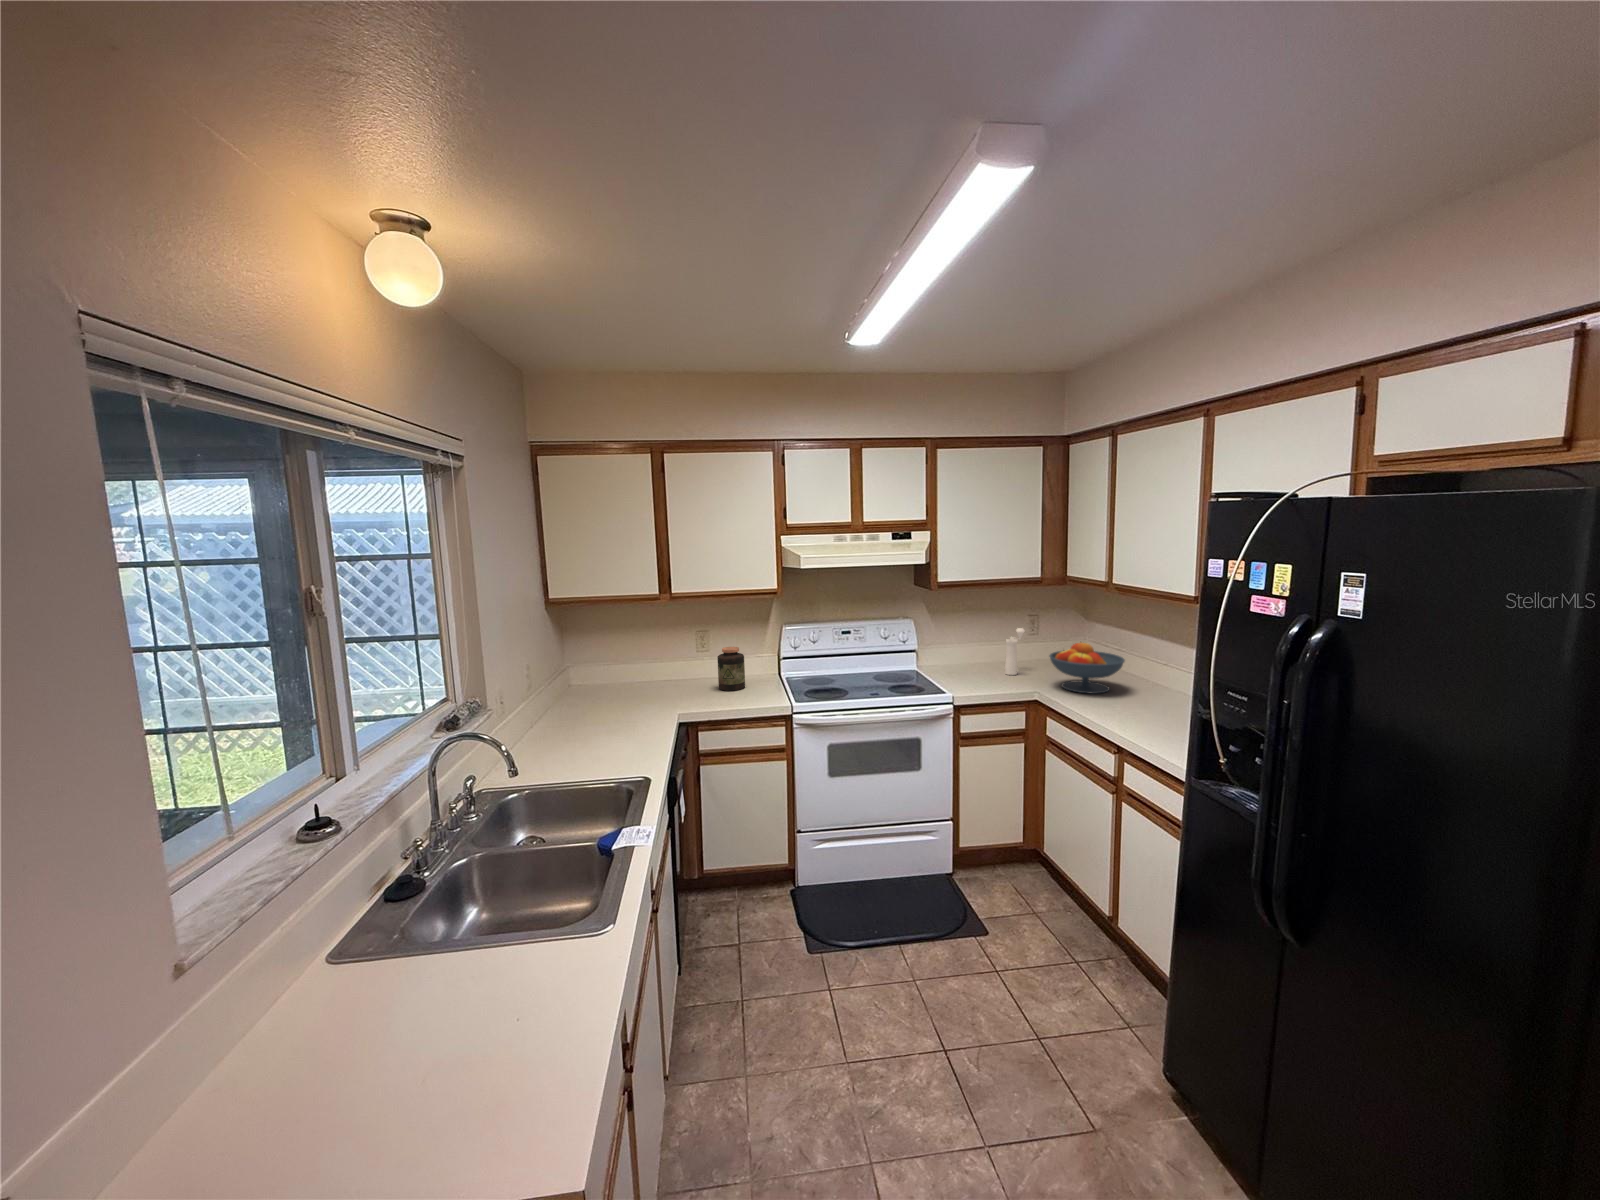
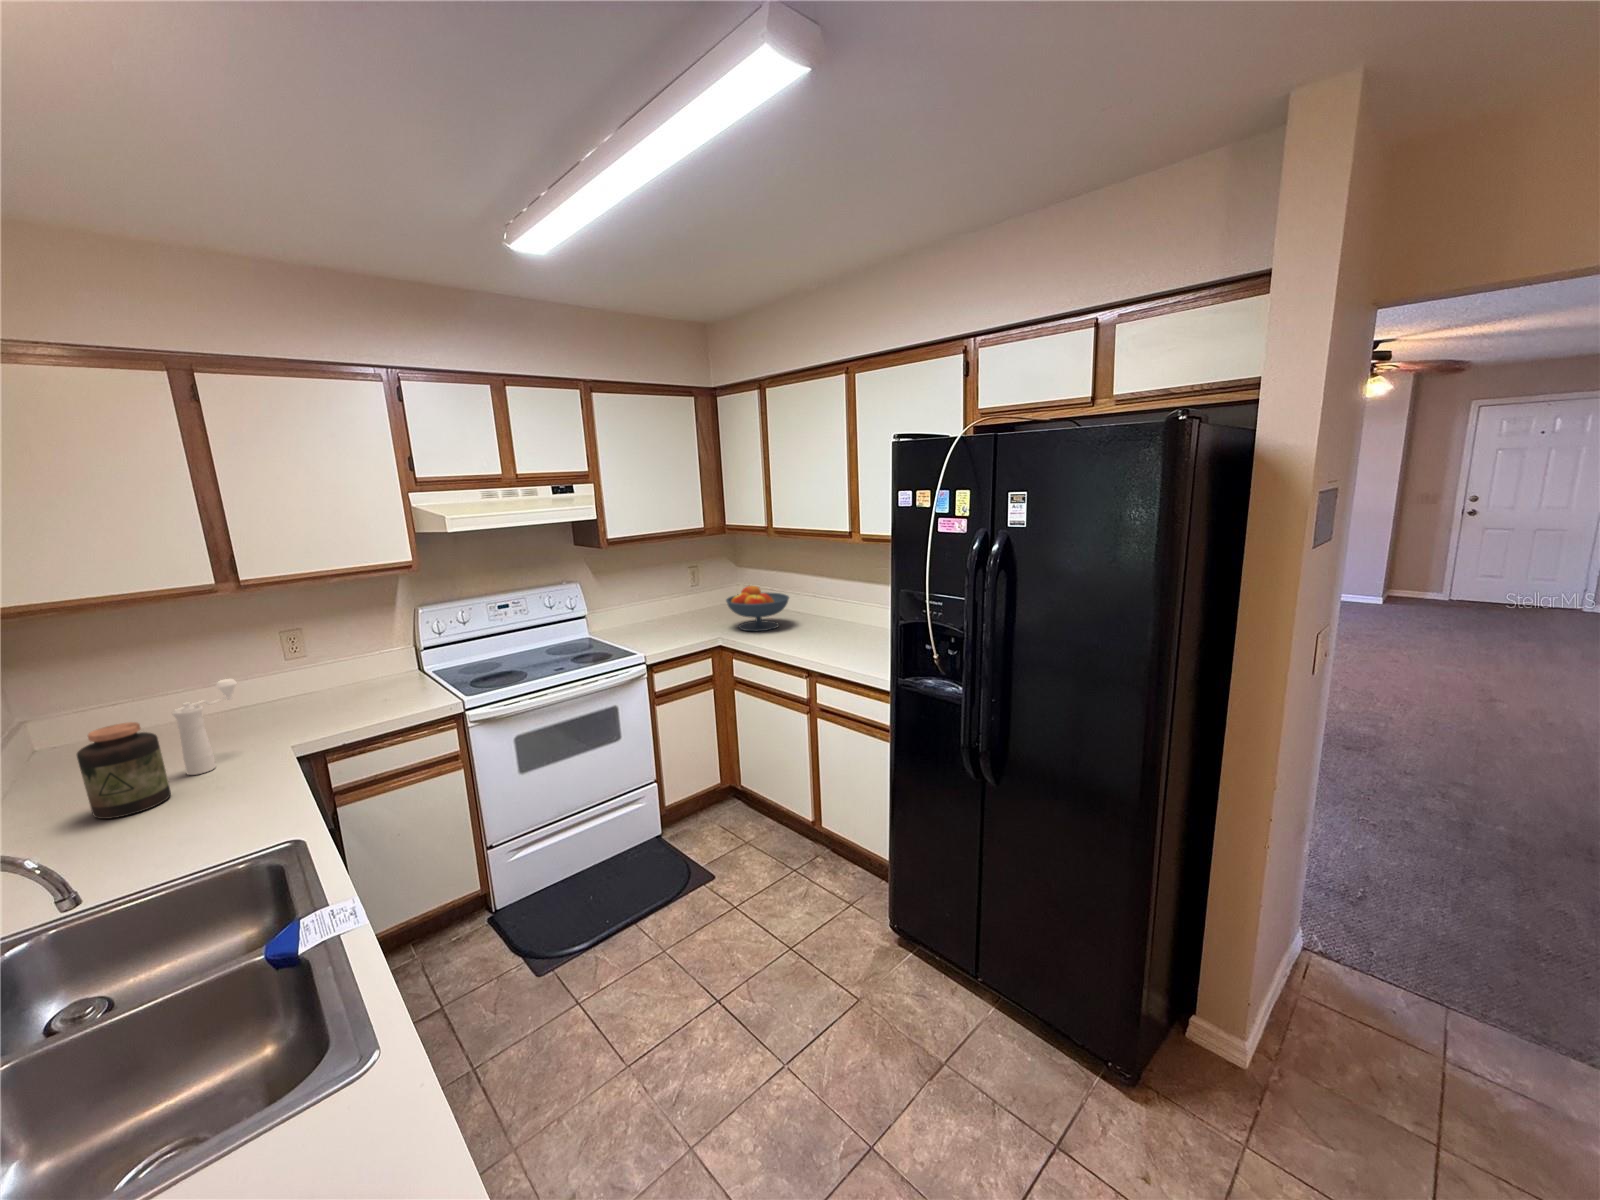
pepper mill: present [1005,628,1025,675] -> present [172,679,237,775]
jar: present [717,647,745,691] -> present [77,722,171,819]

